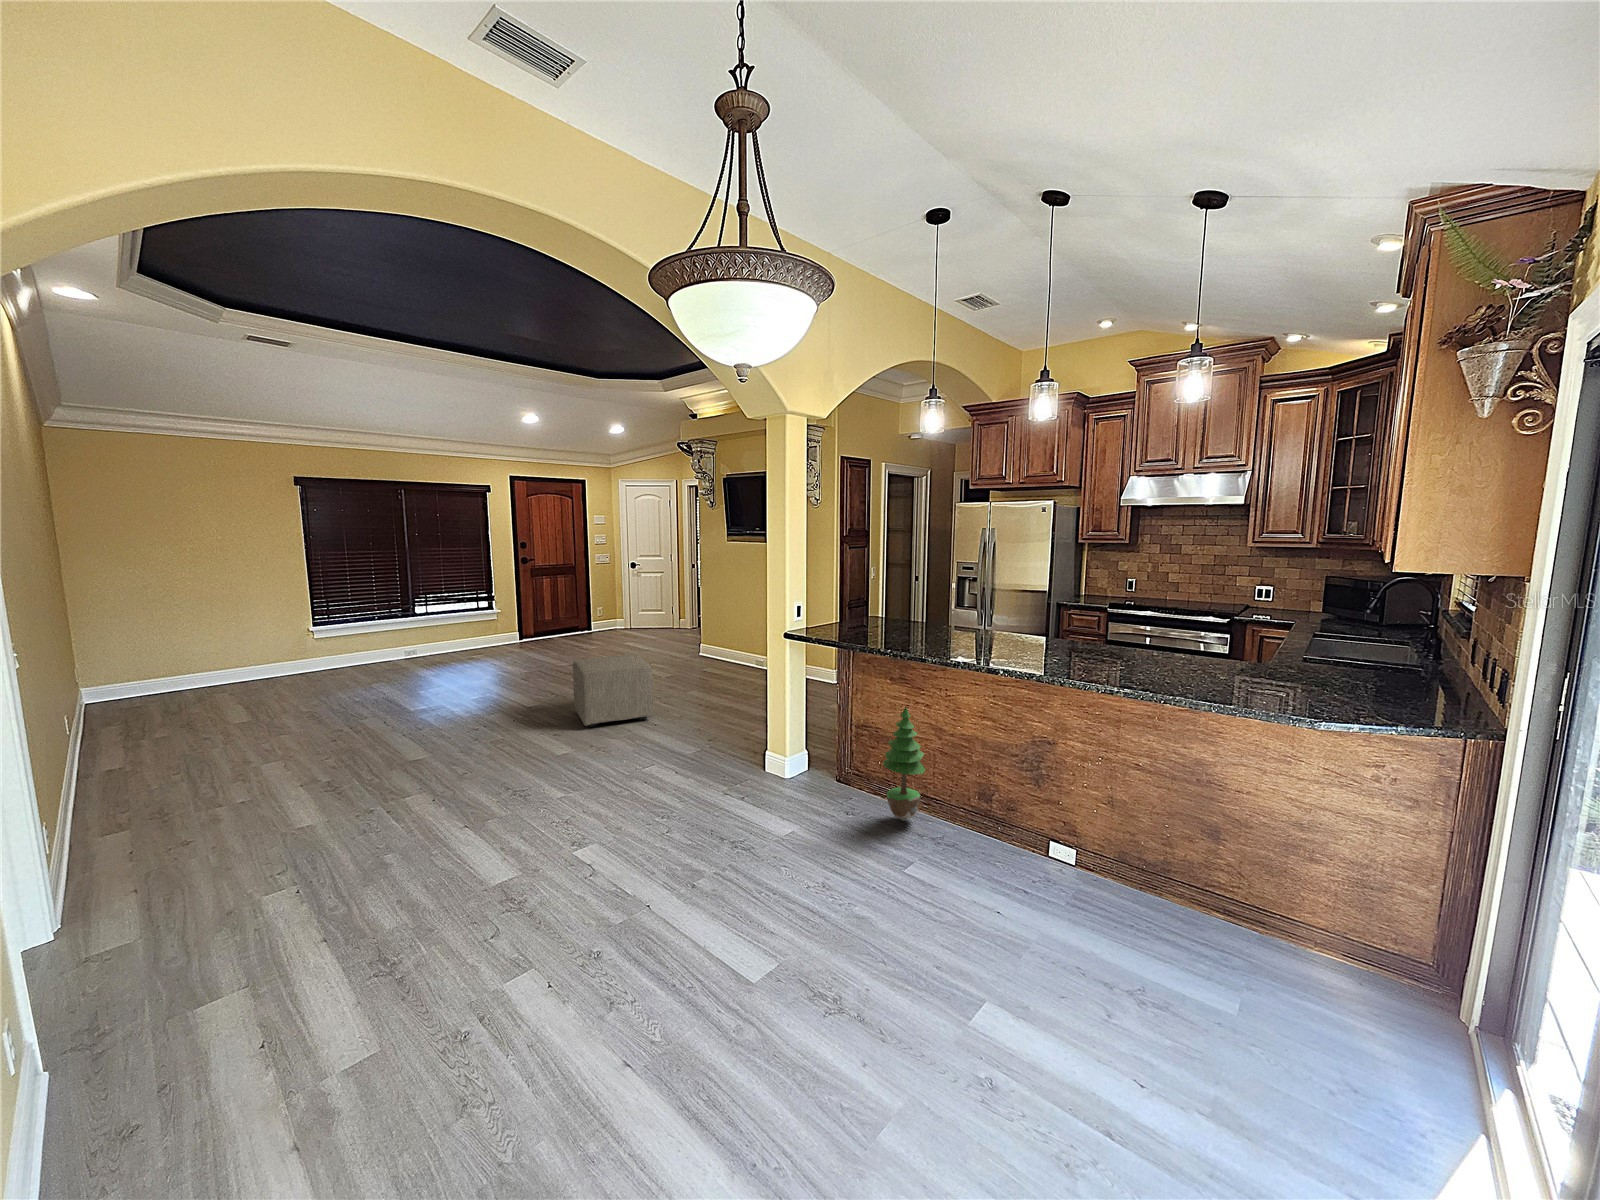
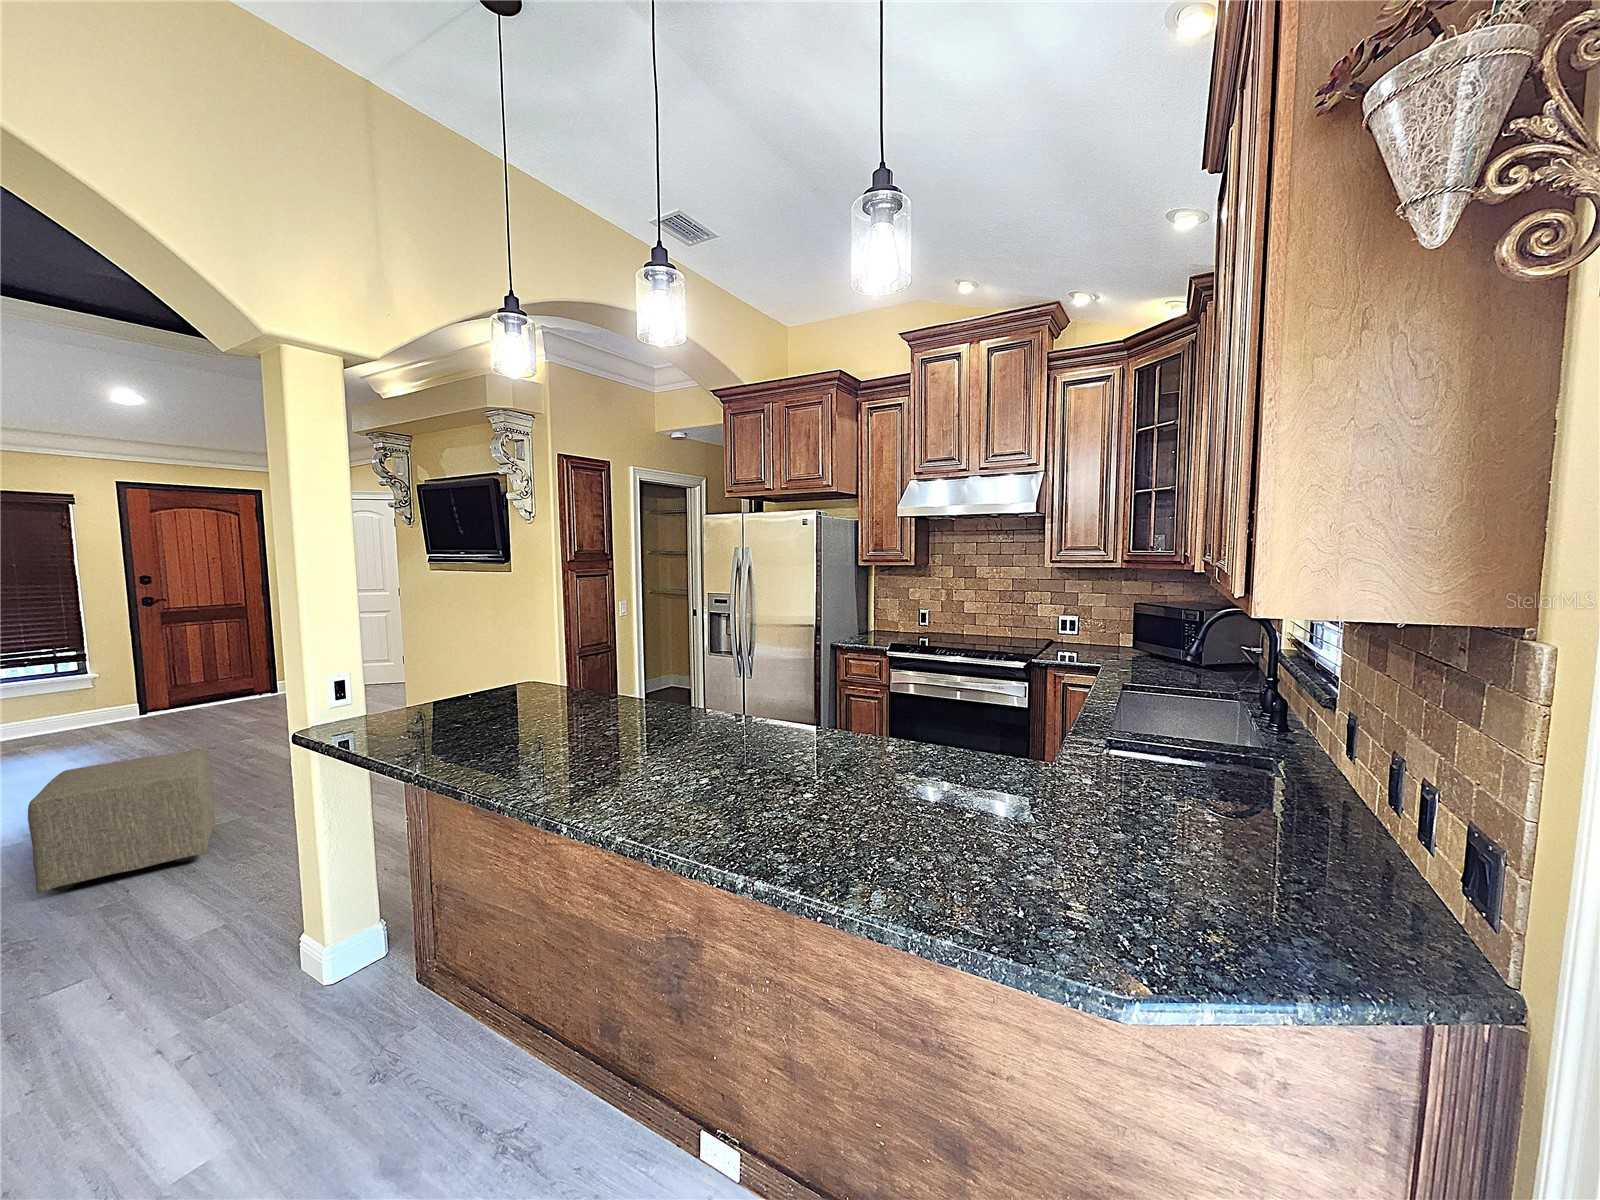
potted tree: present [883,707,925,821] -> none [432,875,522,1095]

